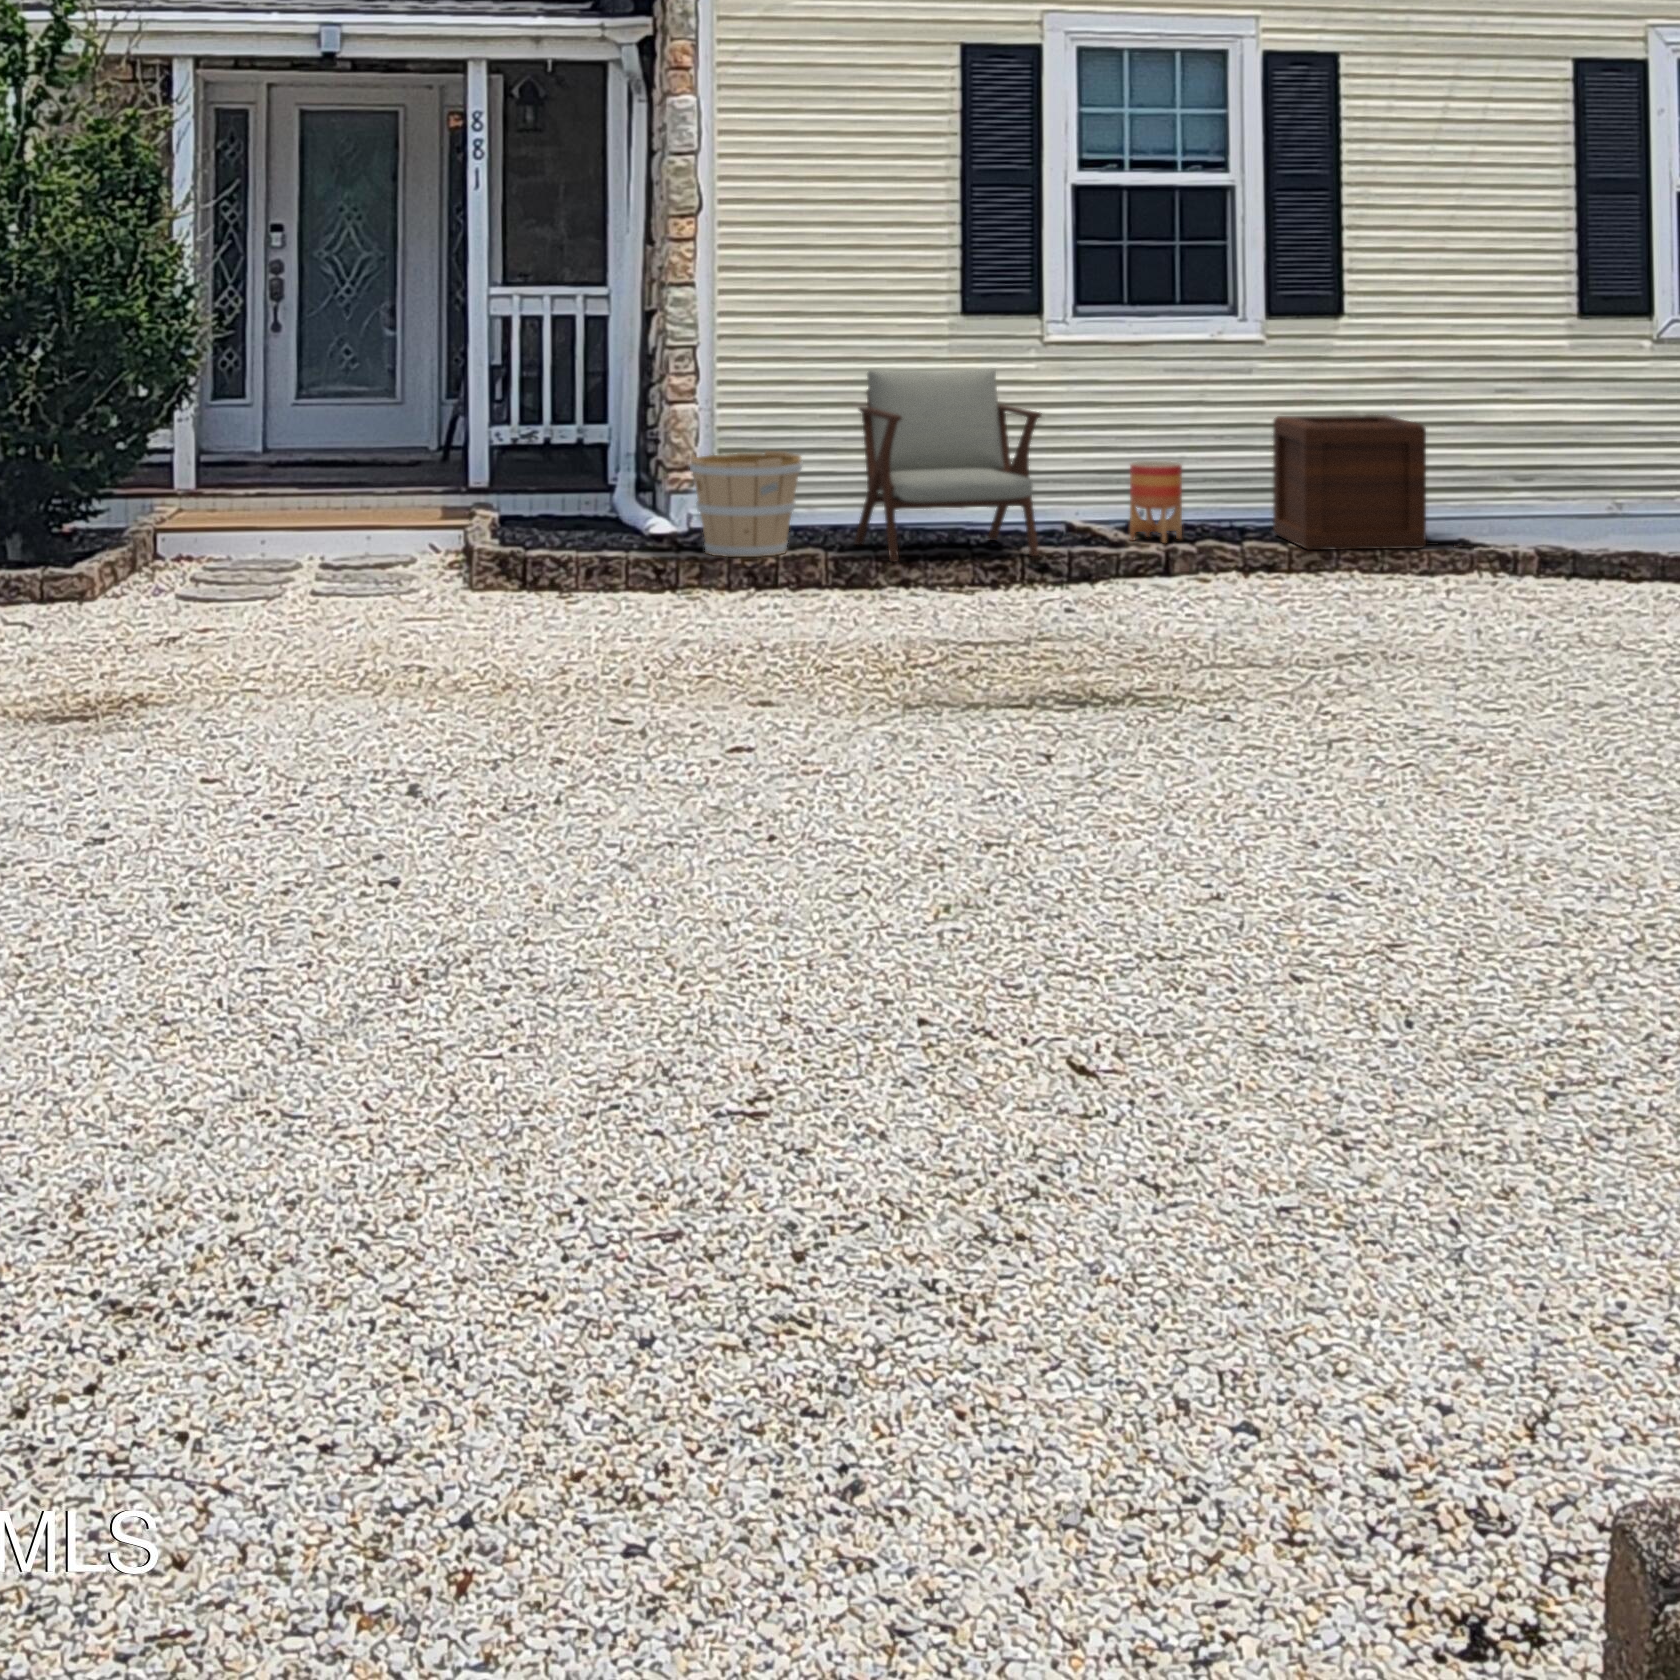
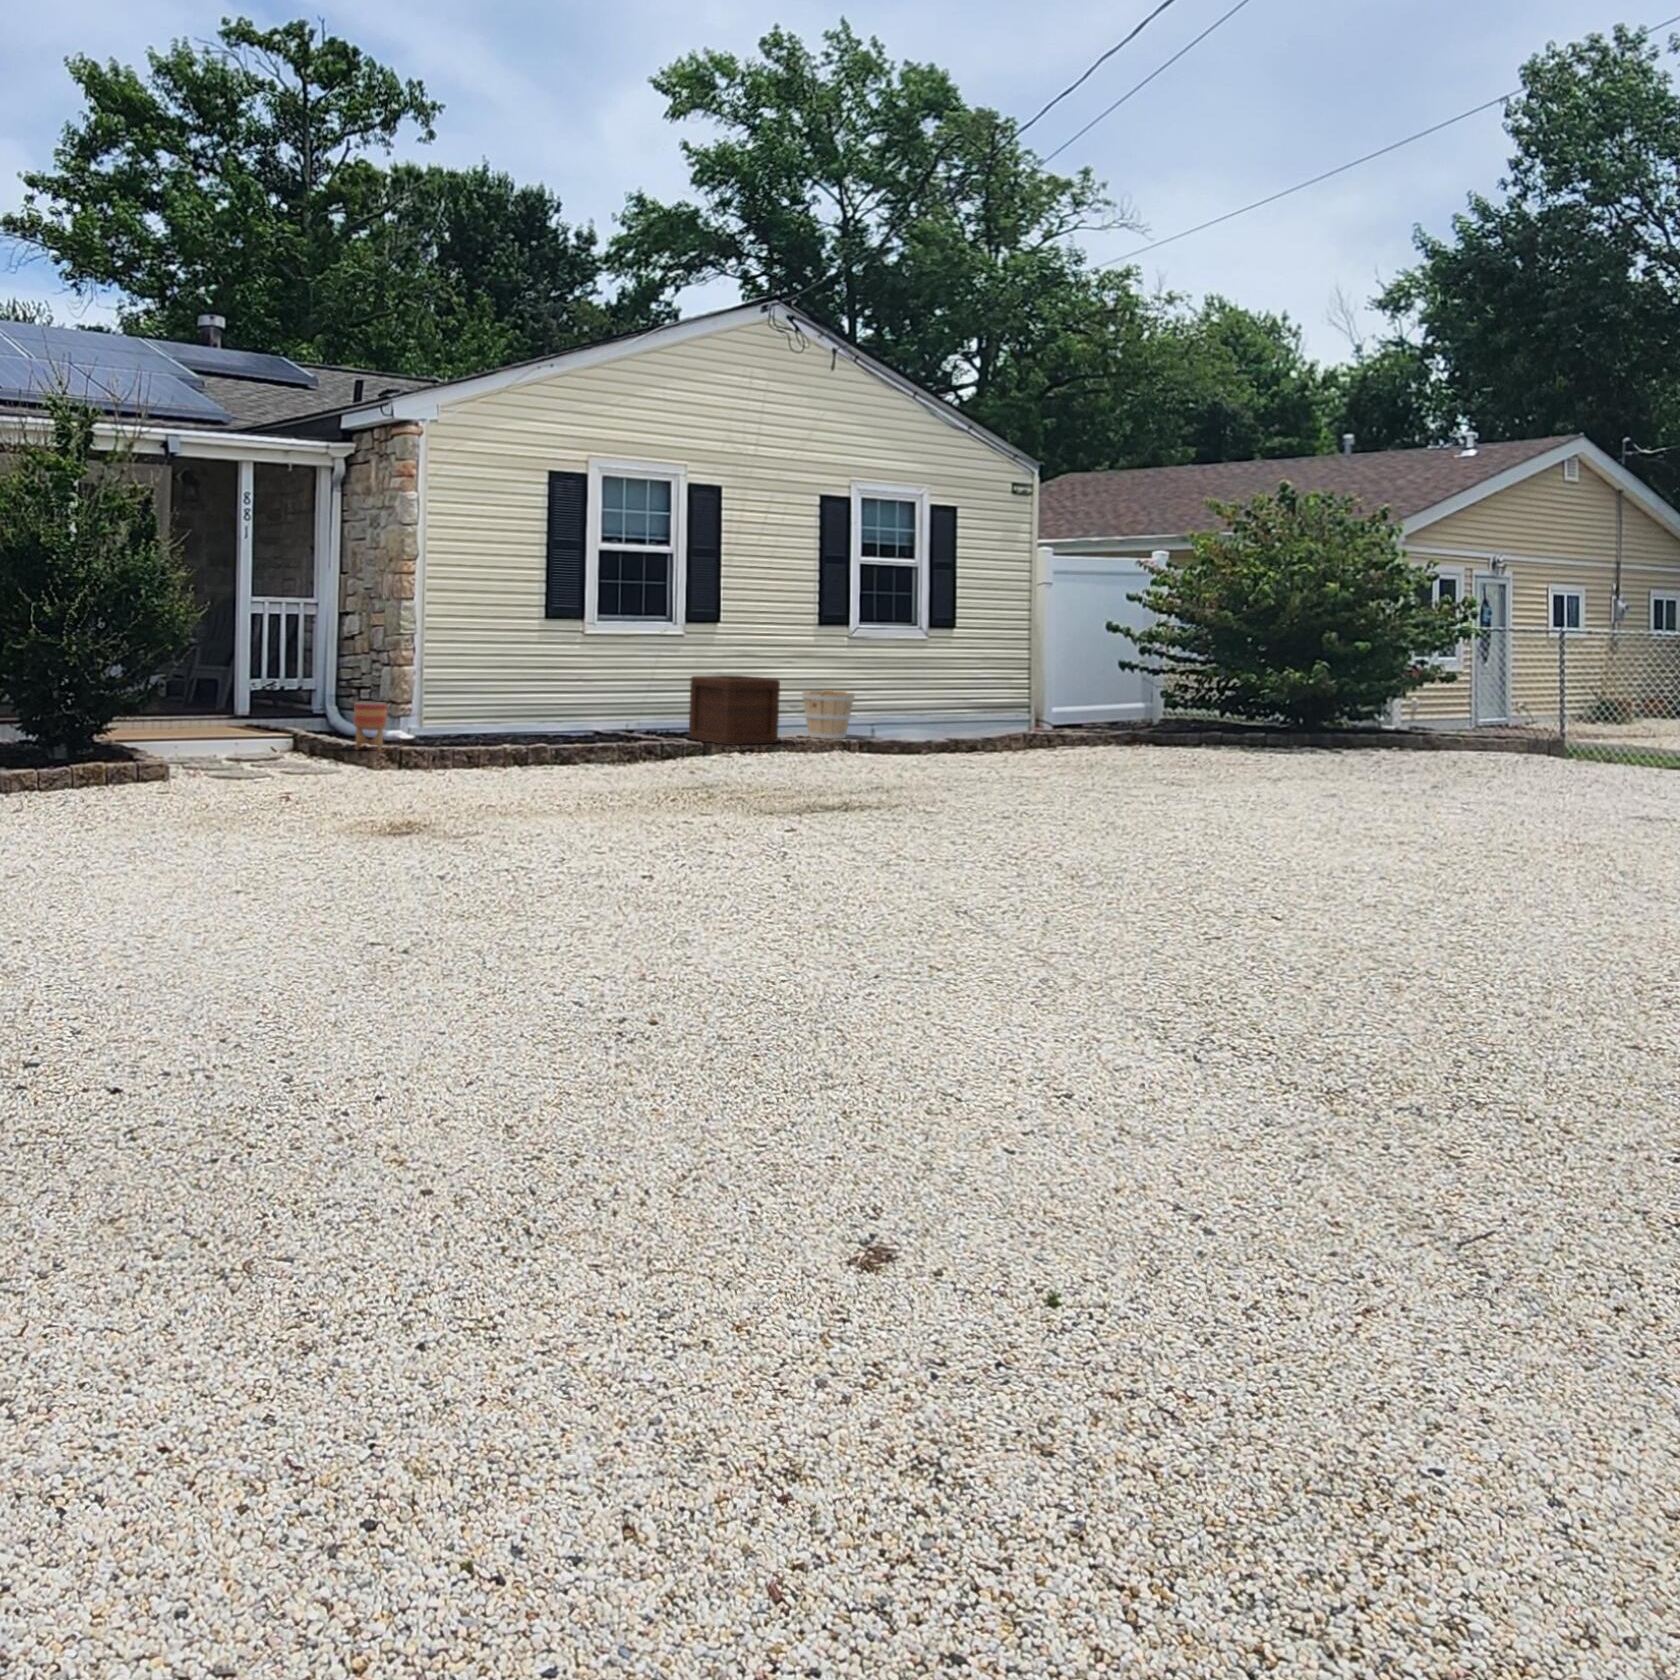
lounge chair: present [855,368,1042,562] -> none [496,648,617,754]
wooden bucket: present [690,451,802,557] -> present [802,690,855,739]
planter: present [1130,461,1182,542] -> present [354,702,387,750]

